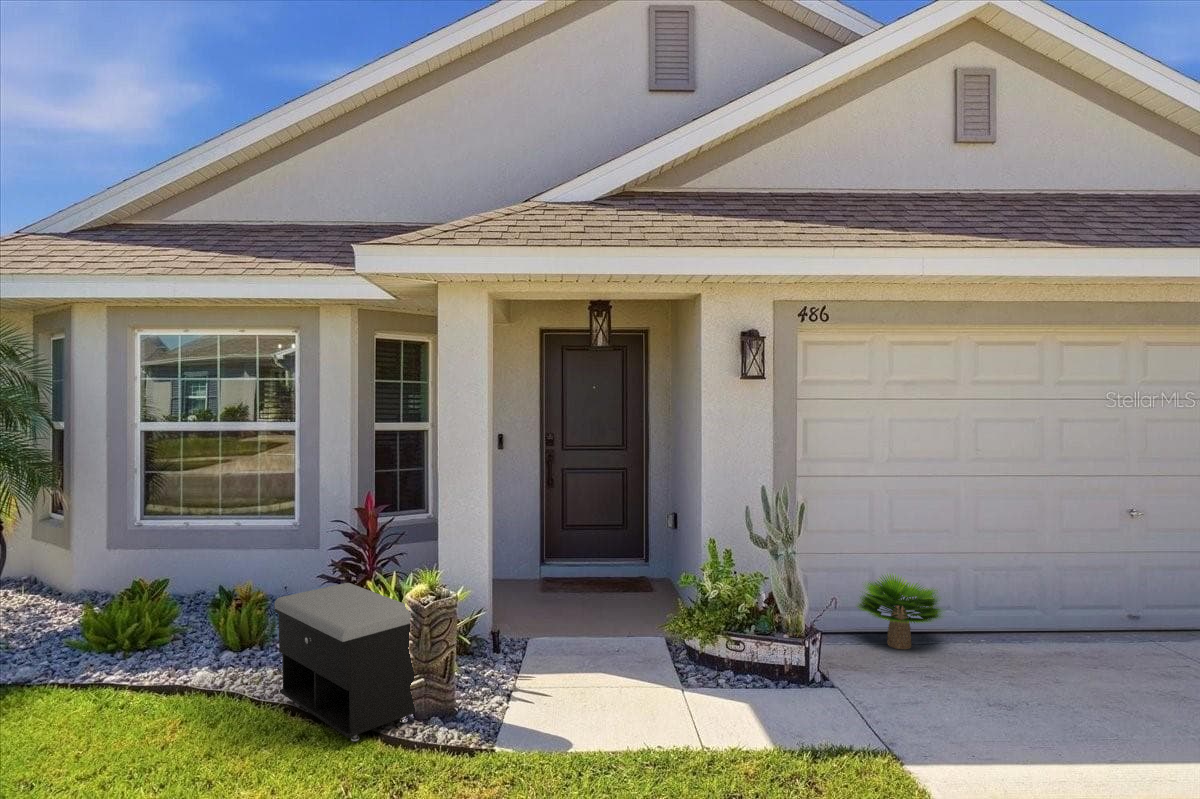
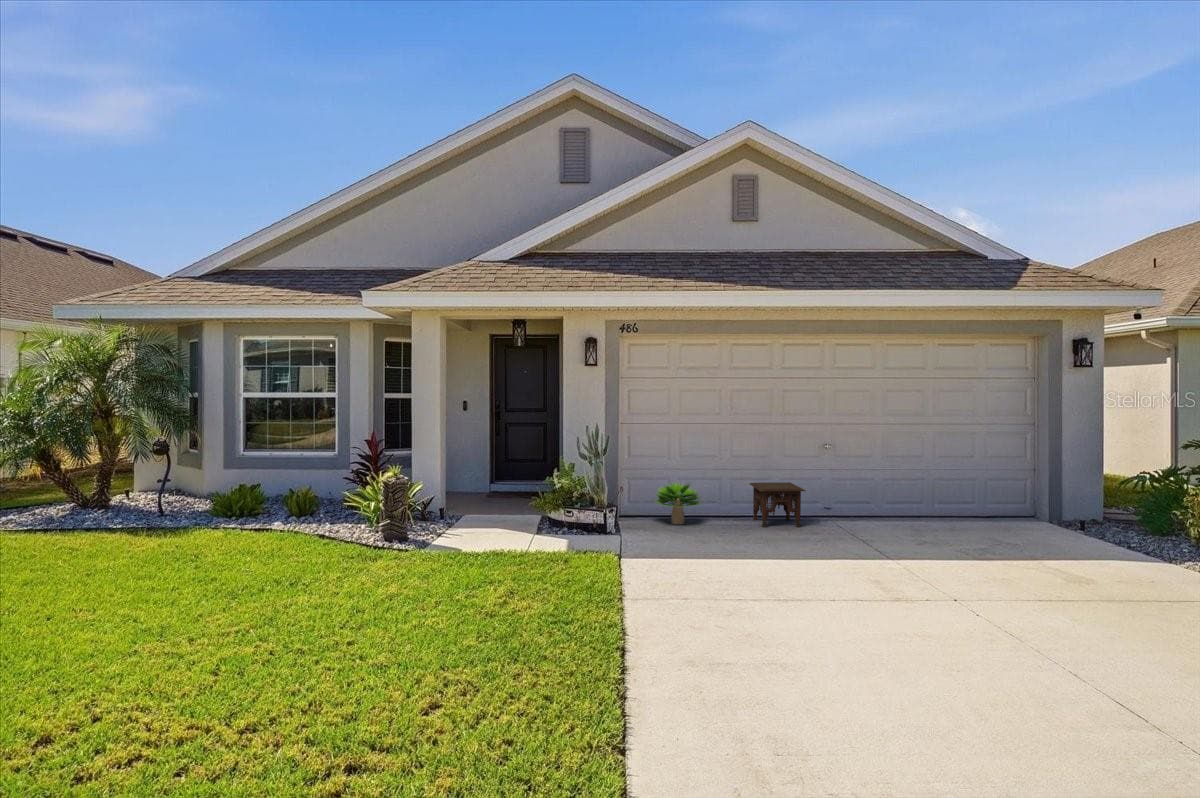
side table: none [1002,569,1124,653] -> present [749,482,806,527]
storage bench: present [274,583,415,742] -> none [315,475,391,547]

